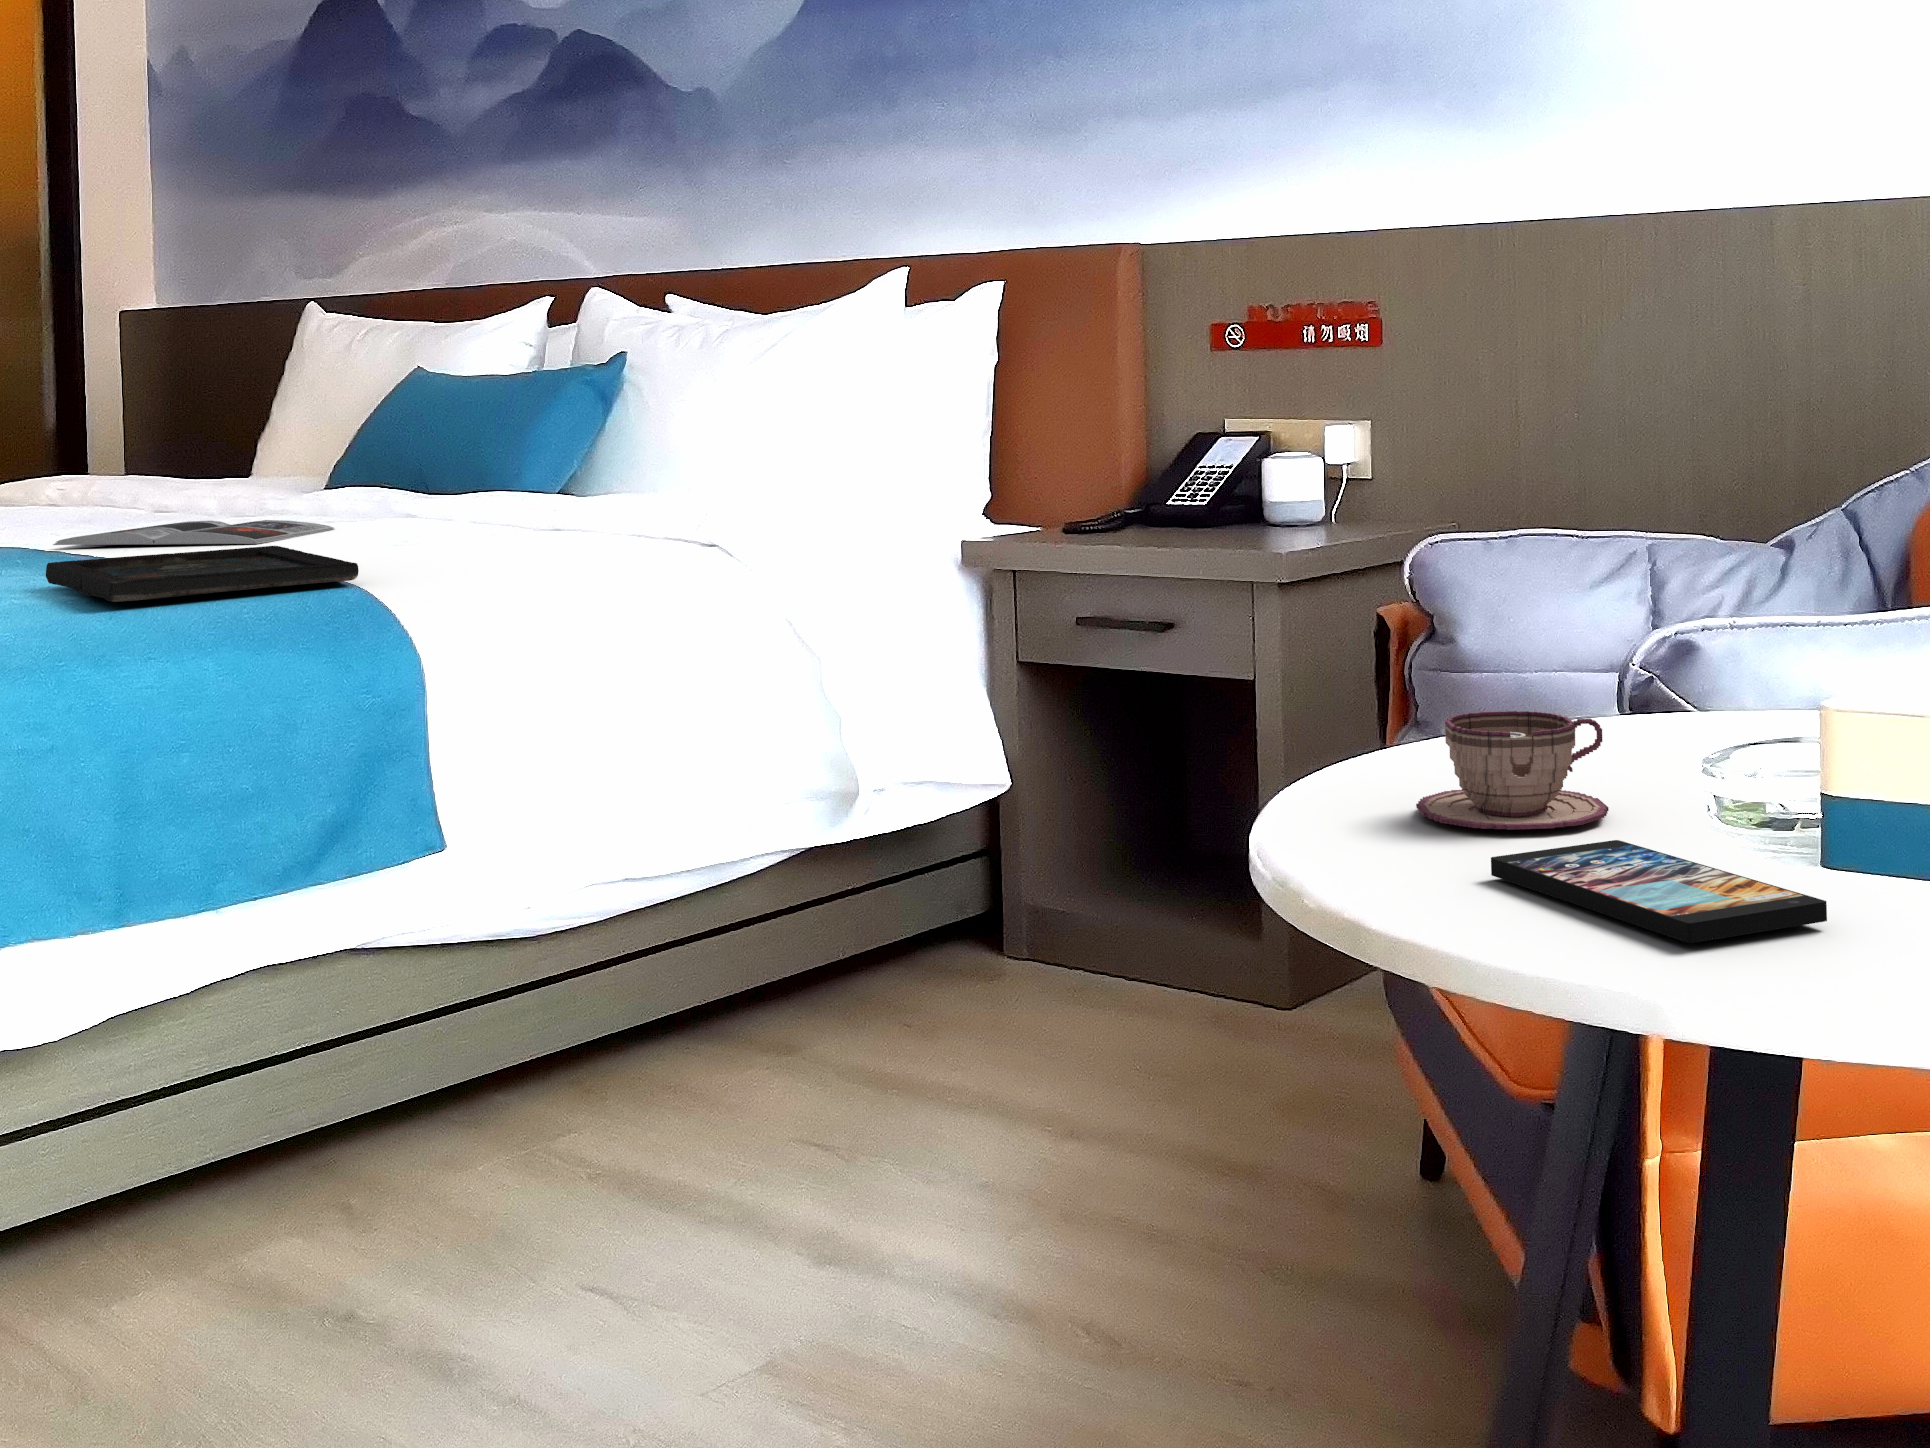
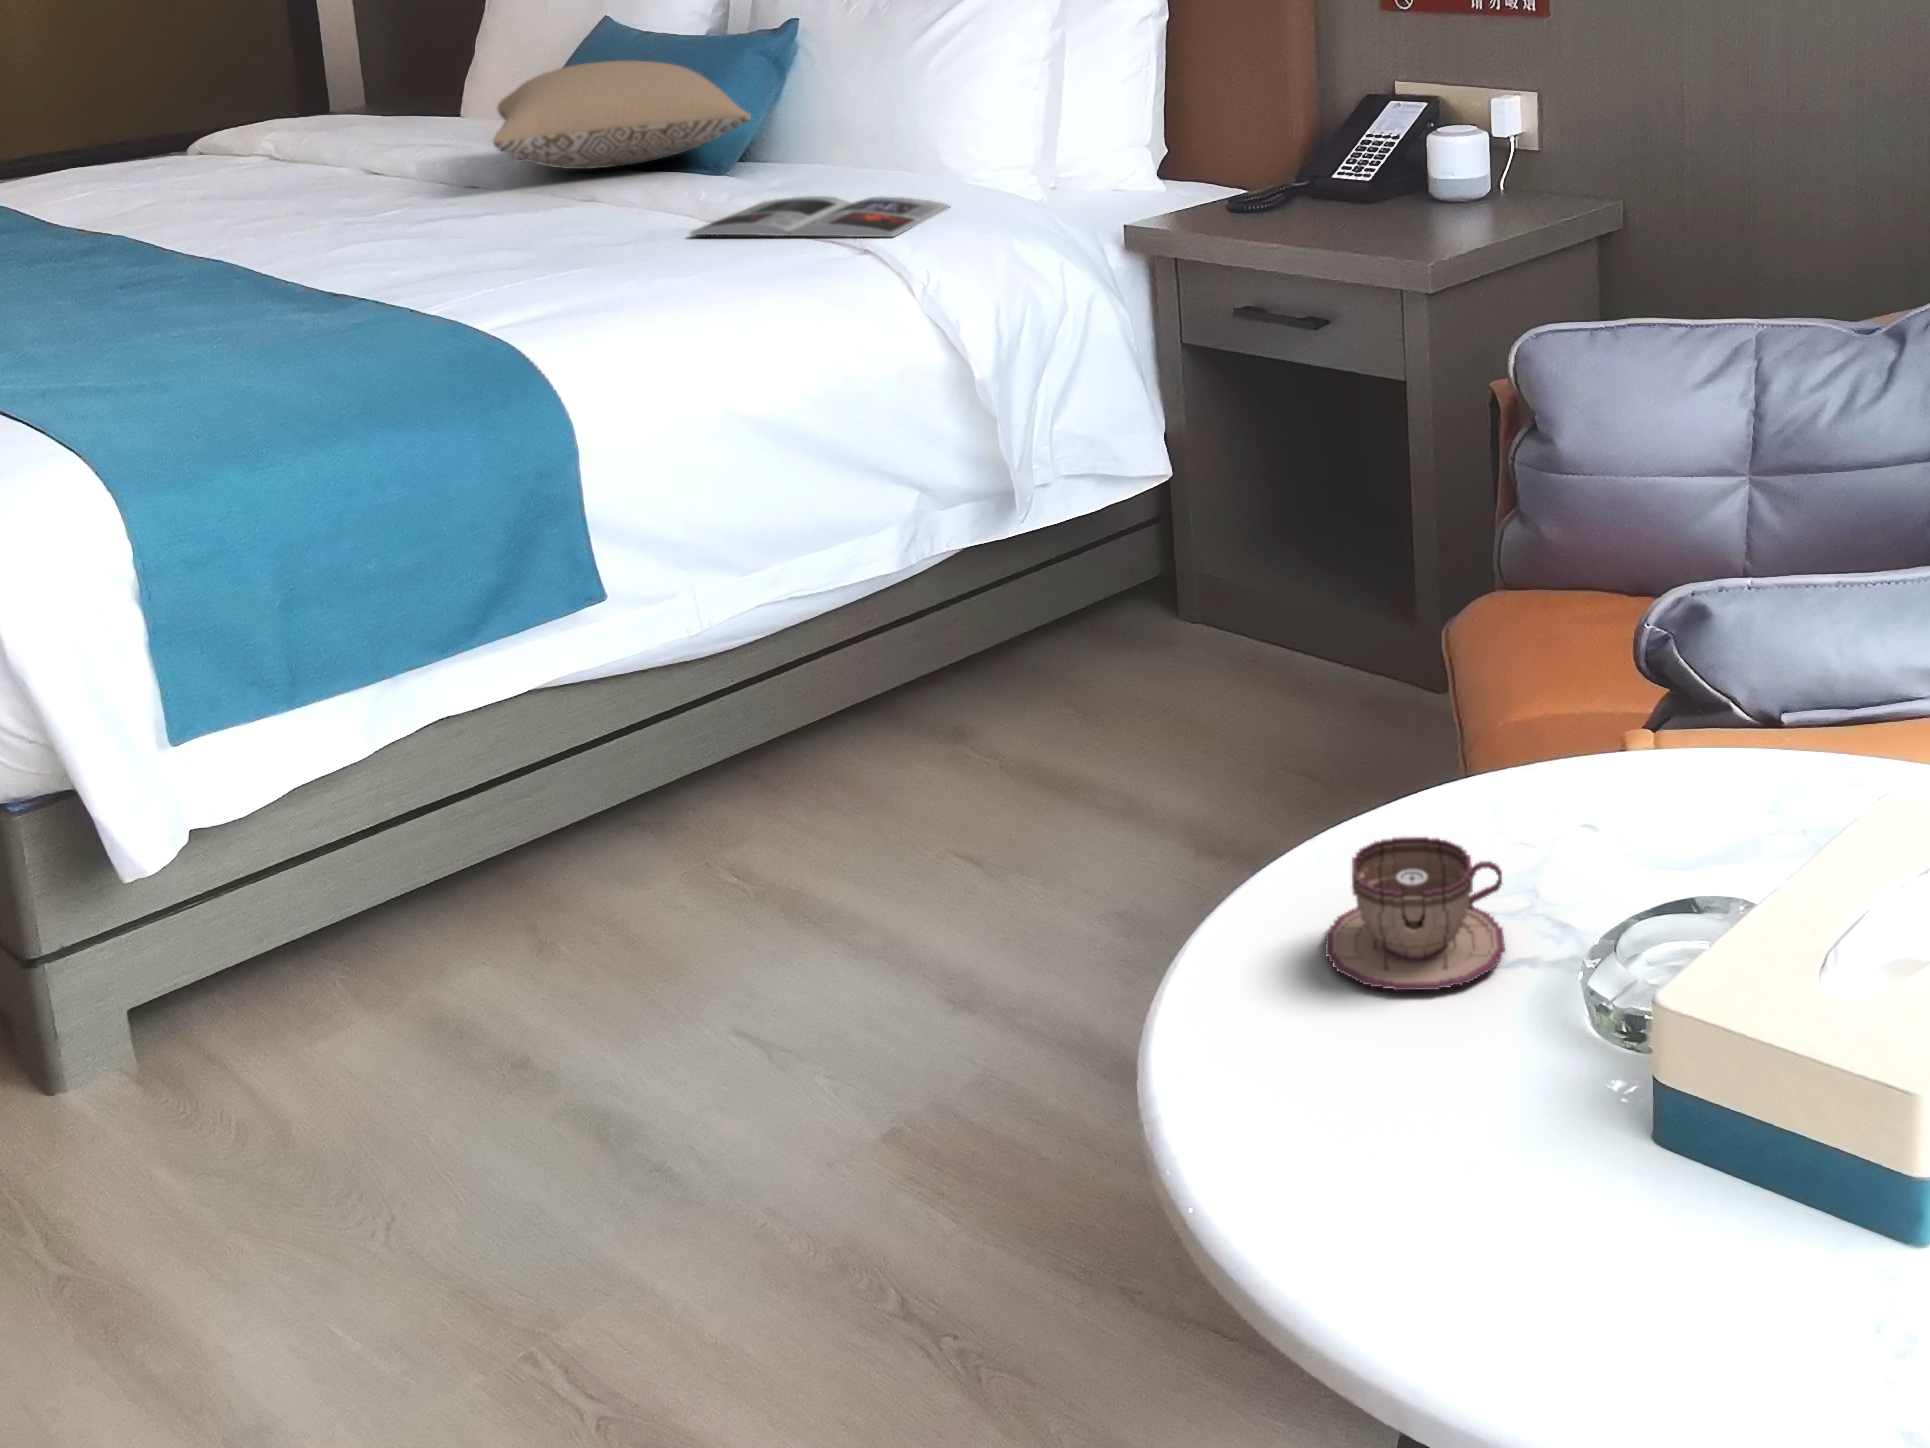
pillow: none [305,396,574,498] -> present [494,61,751,169]
magazine: present [53,520,334,545] -> present [690,196,949,237]
tray: present [46,546,359,602] -> none [210,302,494,408]
smartphone: present [1491,840,1827,943] -> none [1343,1042,1619,1260]

